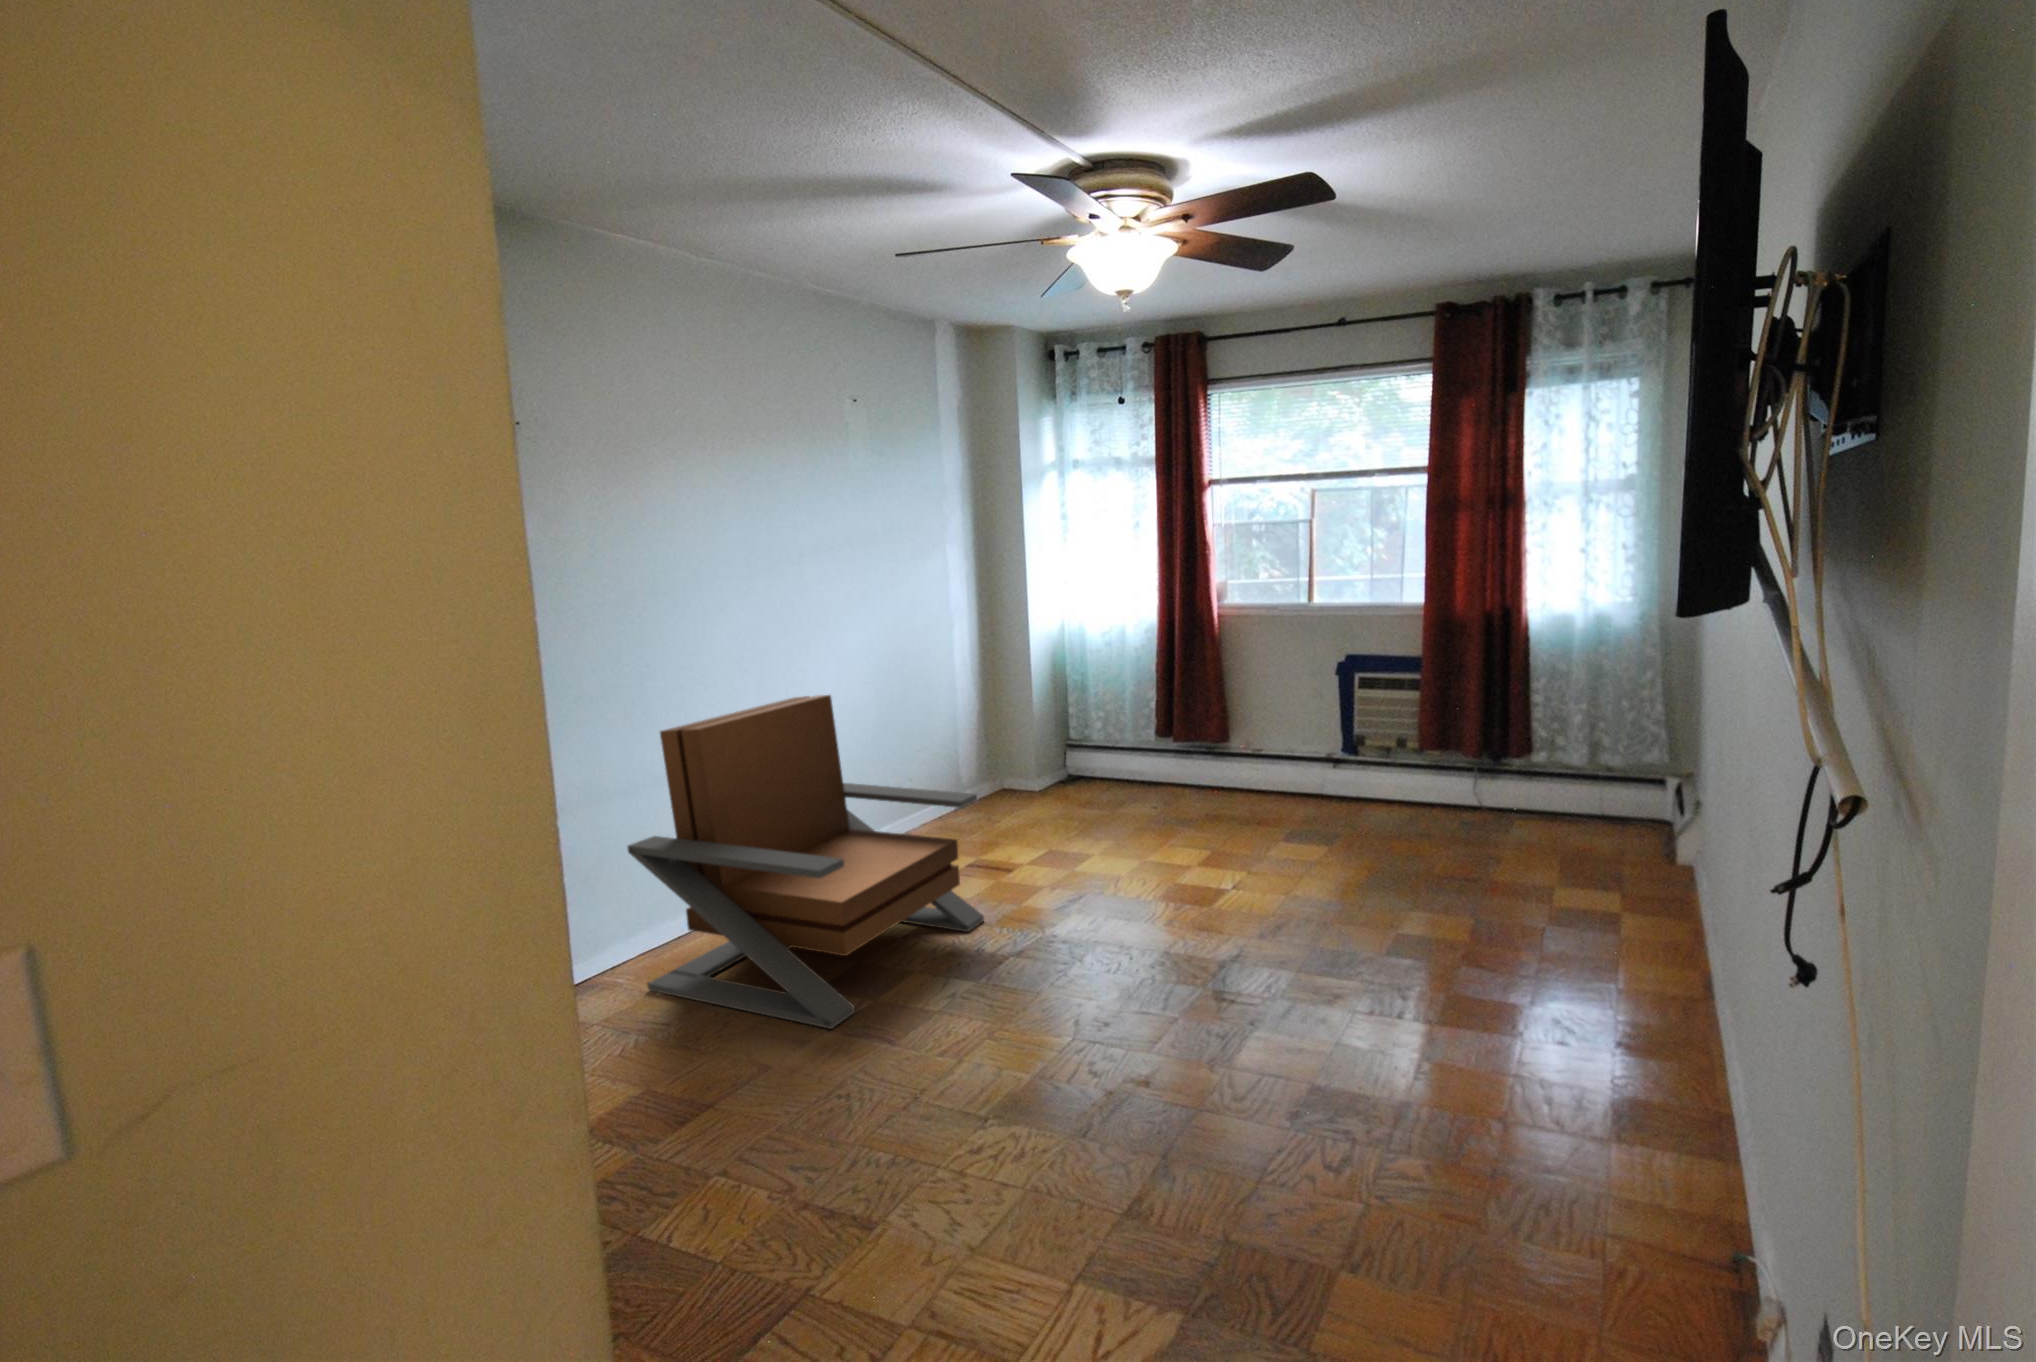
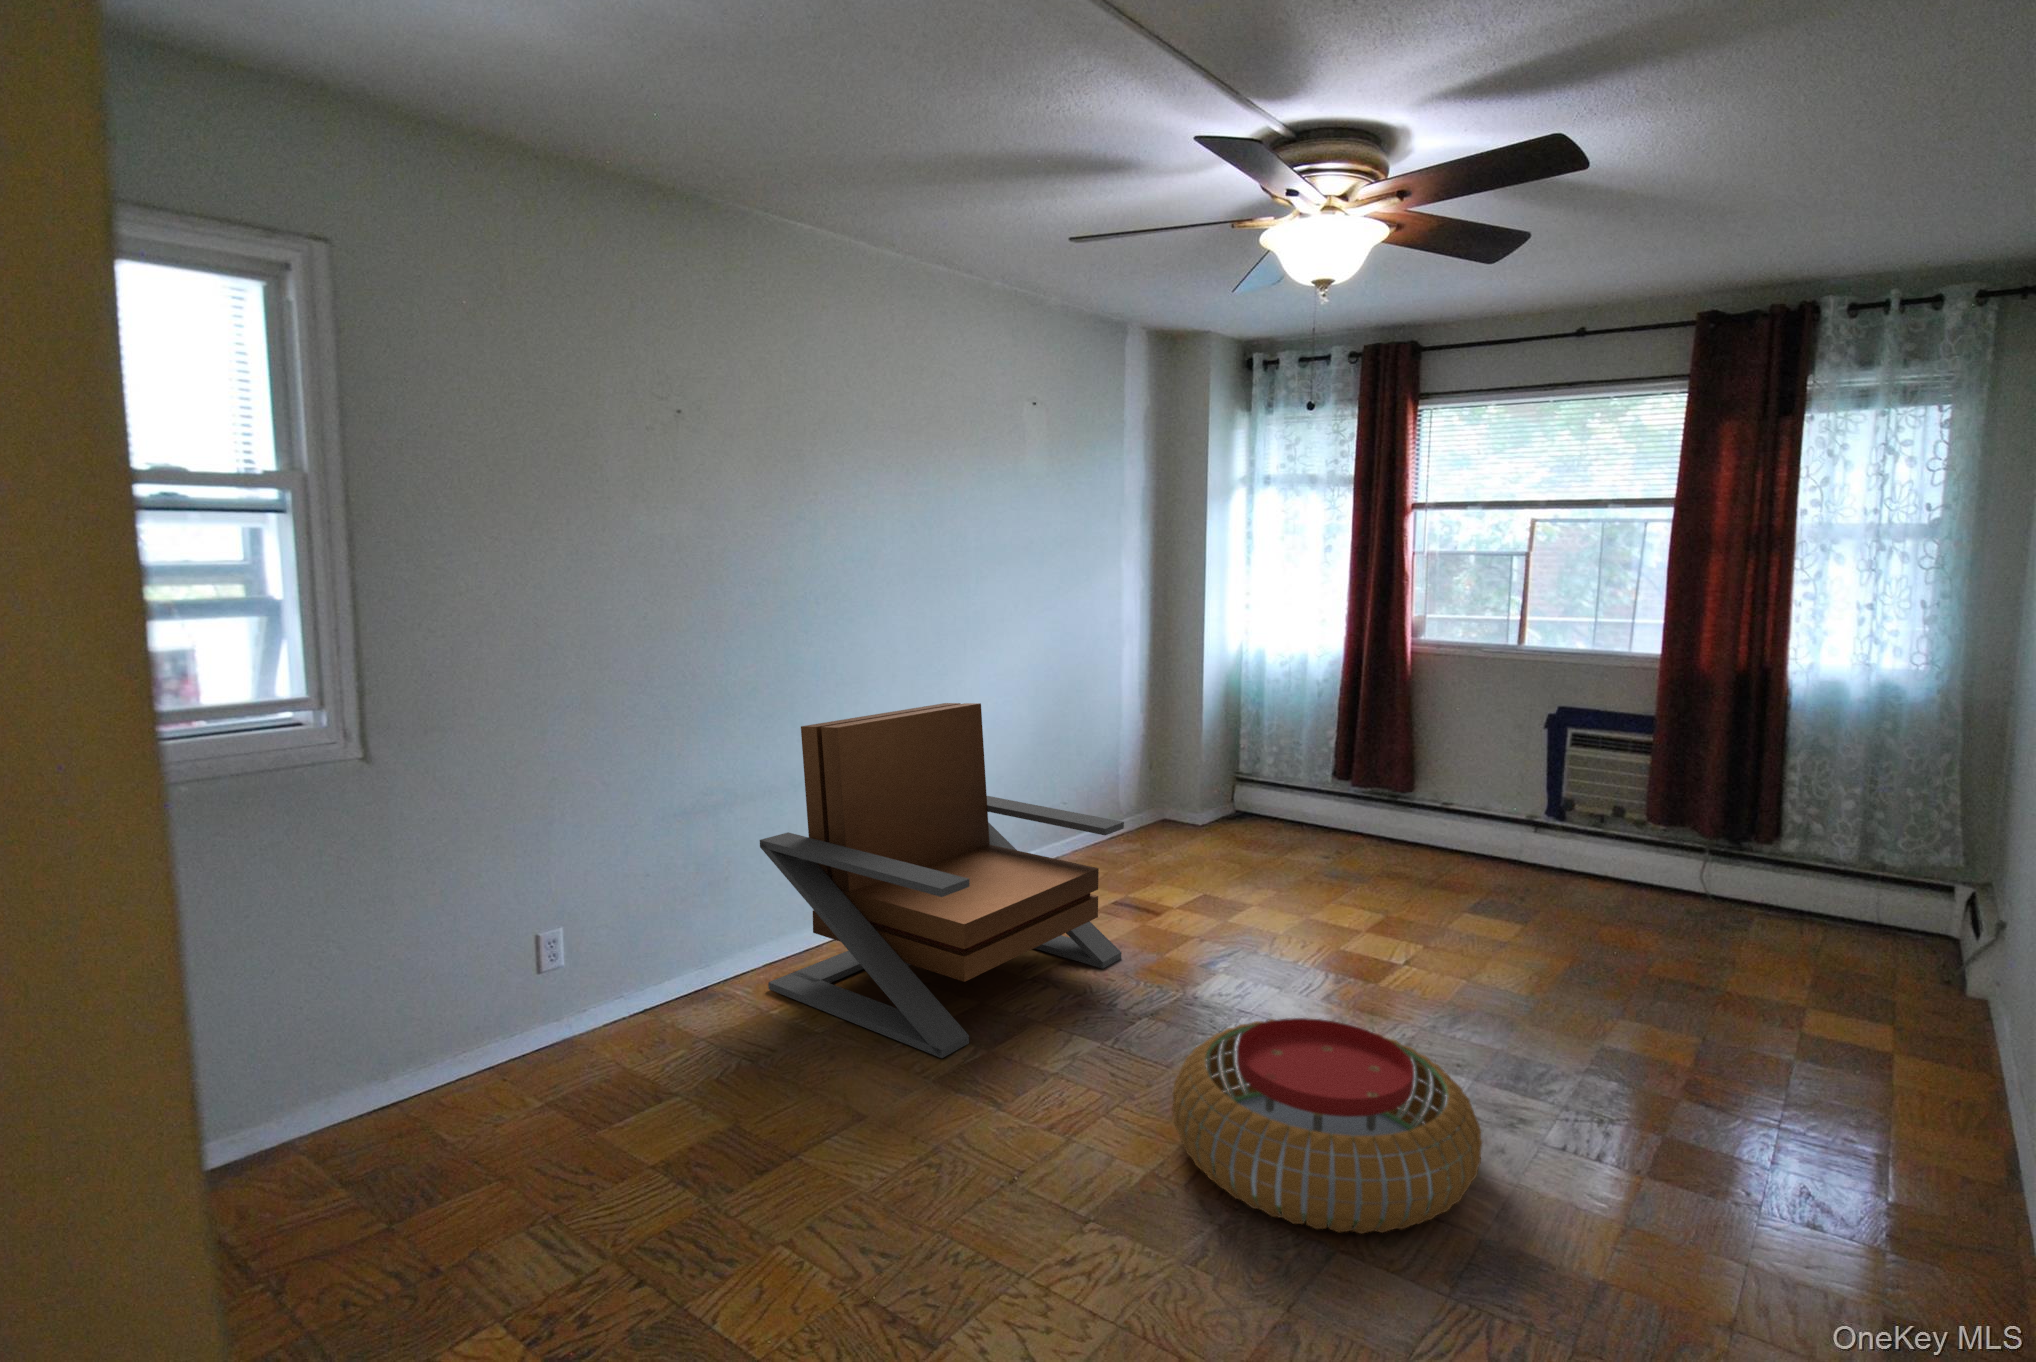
pouf: none [1050,946,1312,1120] -> present [1172,1018,1482,1234]

